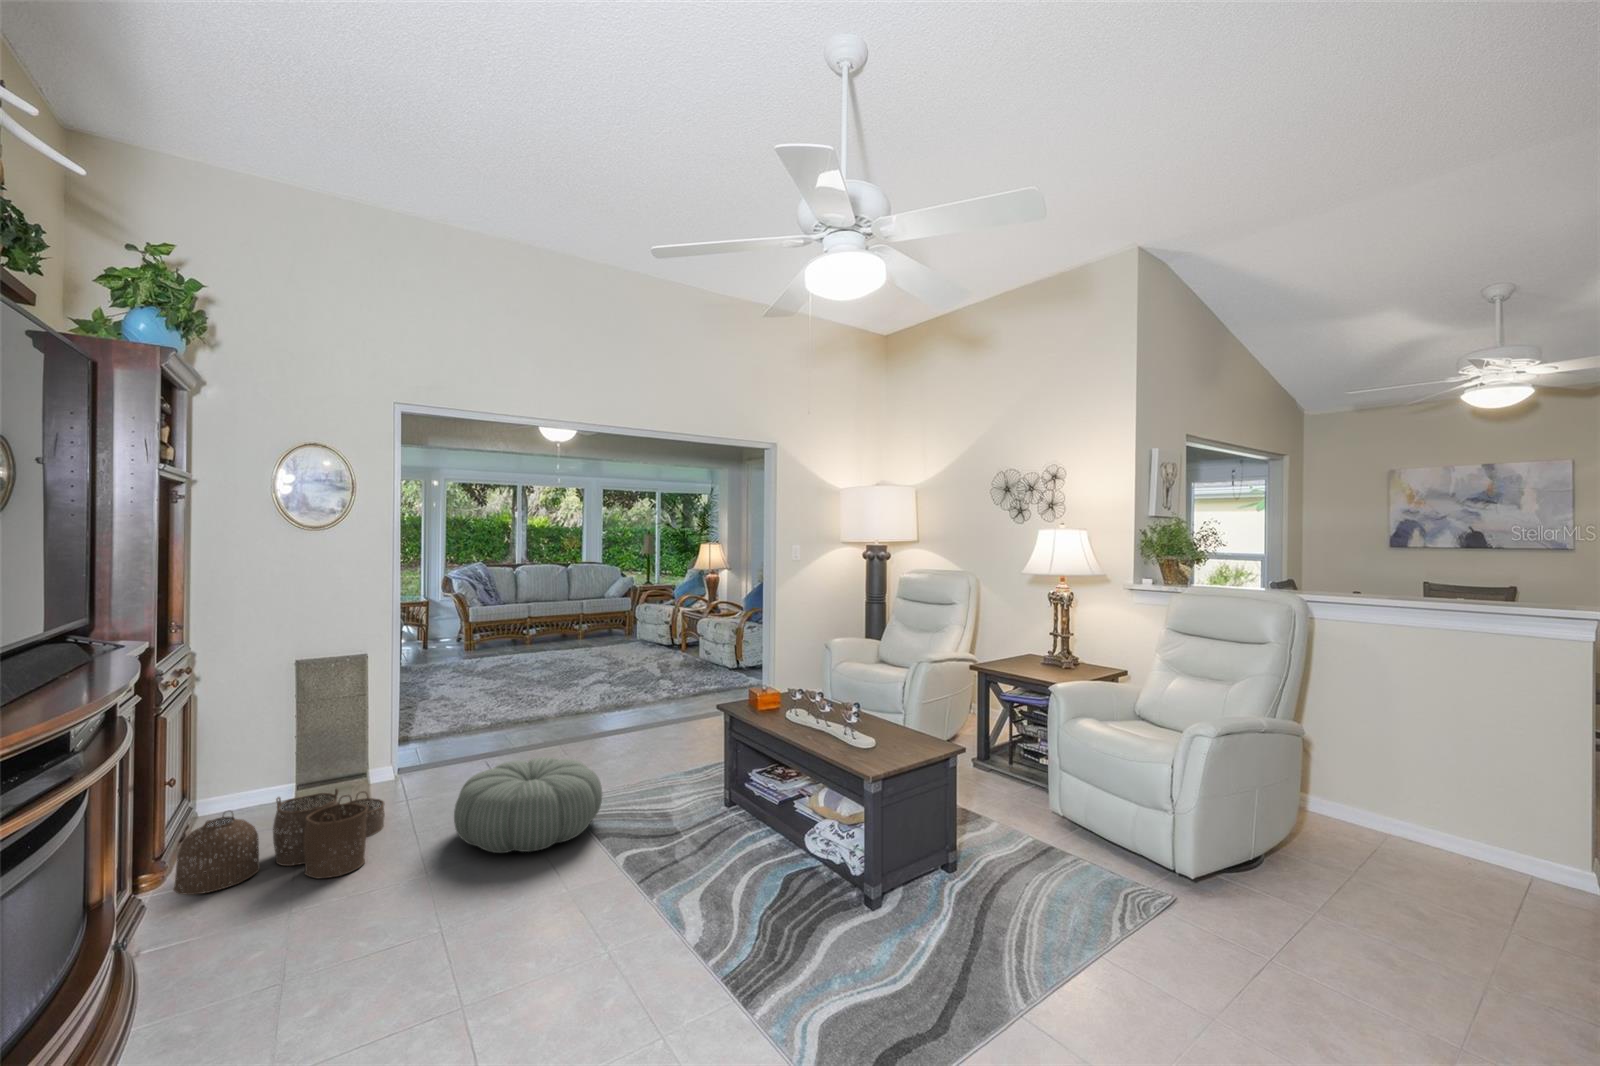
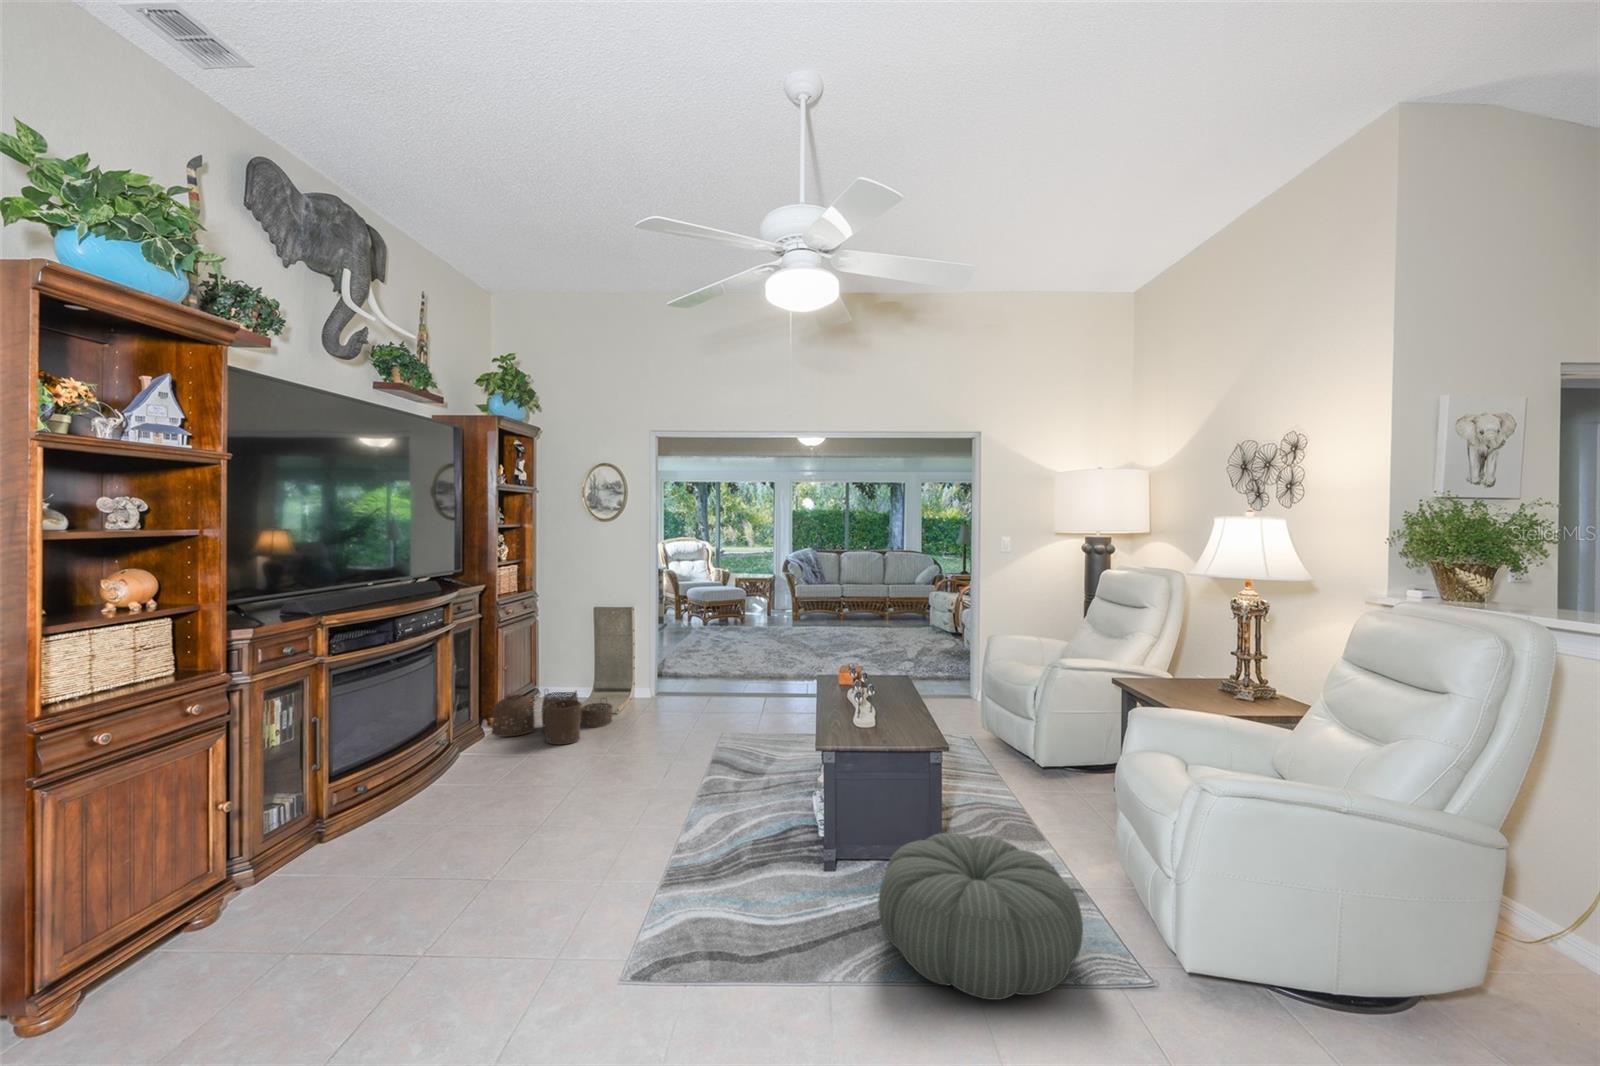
pouf: present [454,757,602,853] -> present [878,833,1083,1000]

